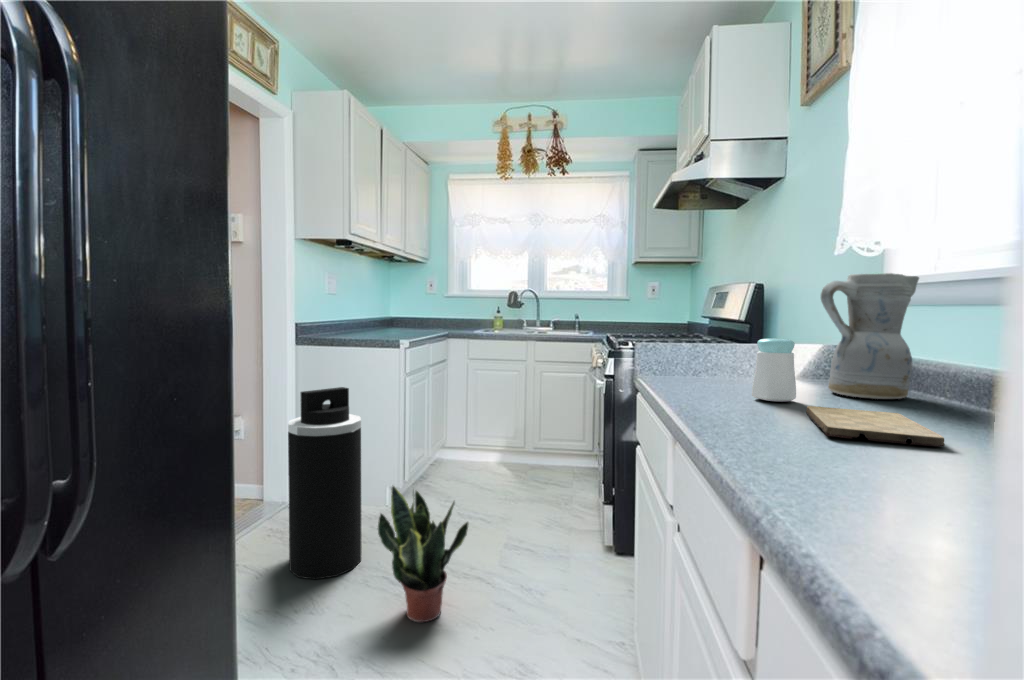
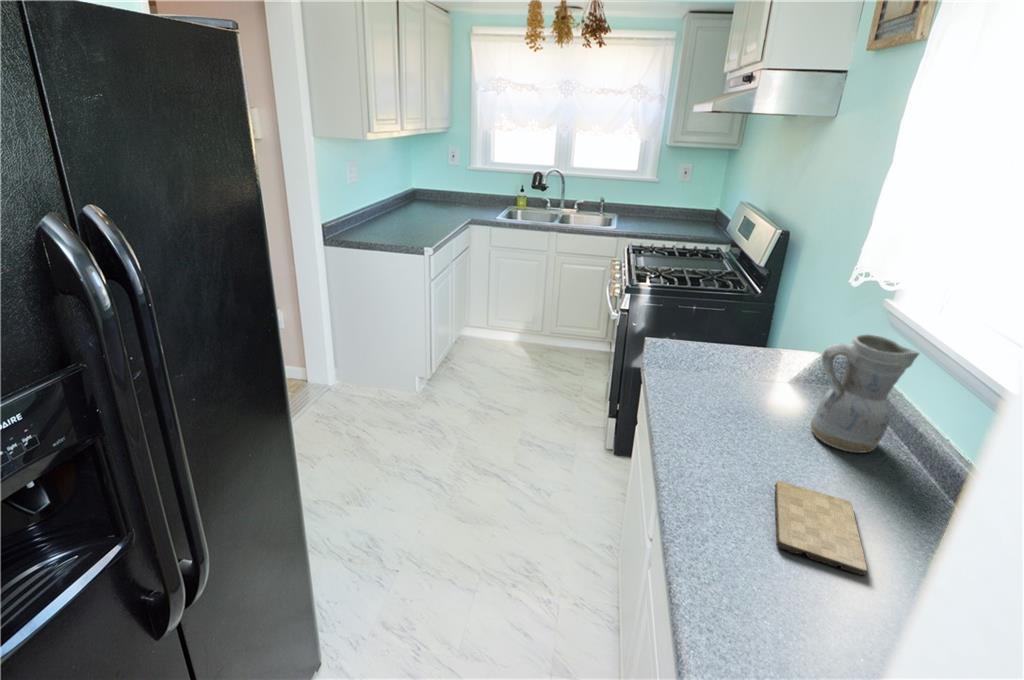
salt shaker: present [752,338,796,402] -> none [737,397,784,457]
trash can: present [288,387,362,580] -> none [329,312,400,470]
potted plant: present [378,486,469,622] -> none [413,415,489,516]

